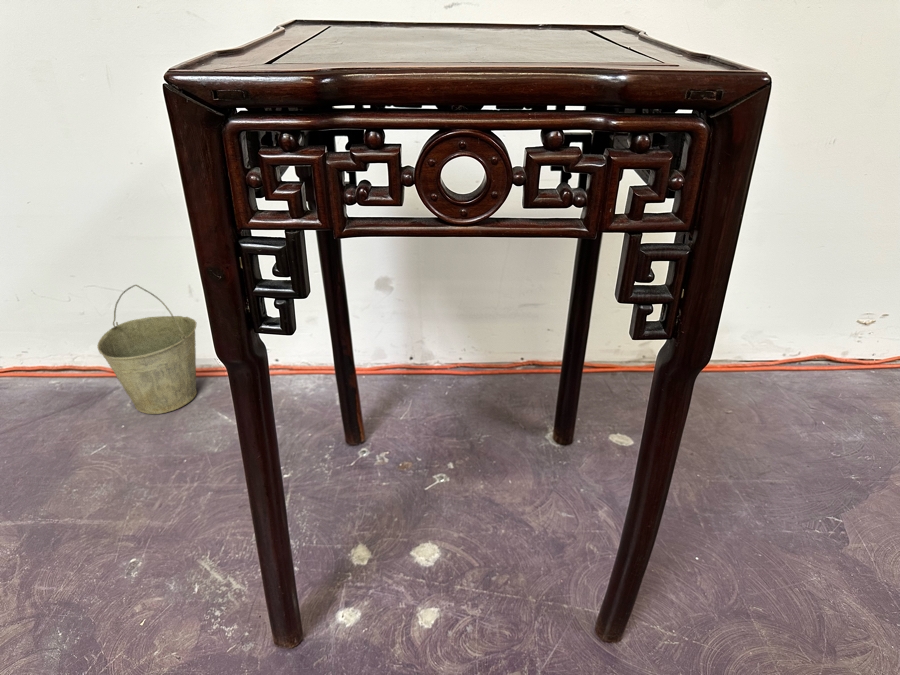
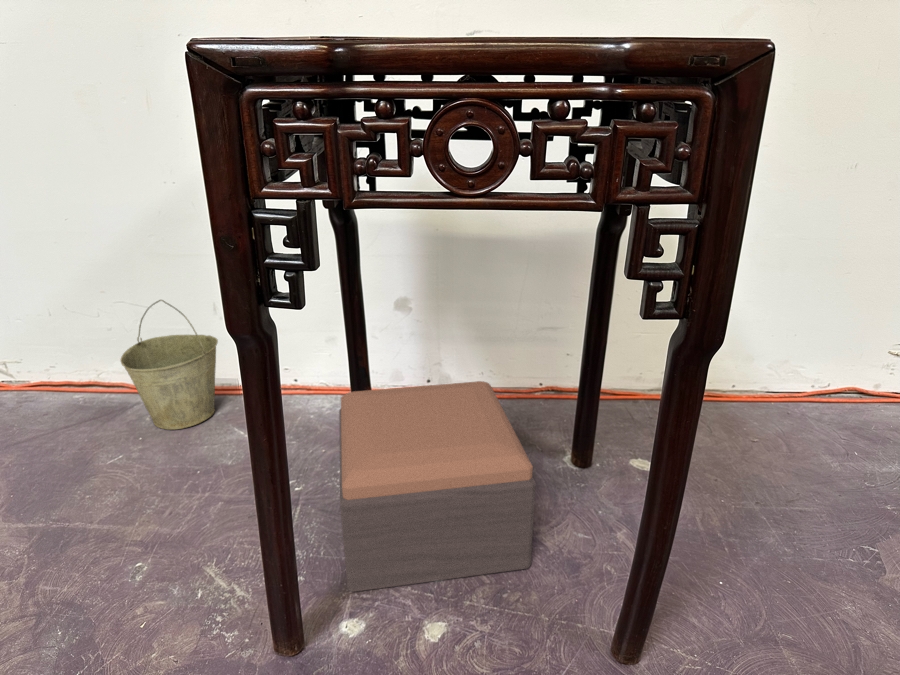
footstool: none [326,369,522,582] -> present [339,381,536,592]

